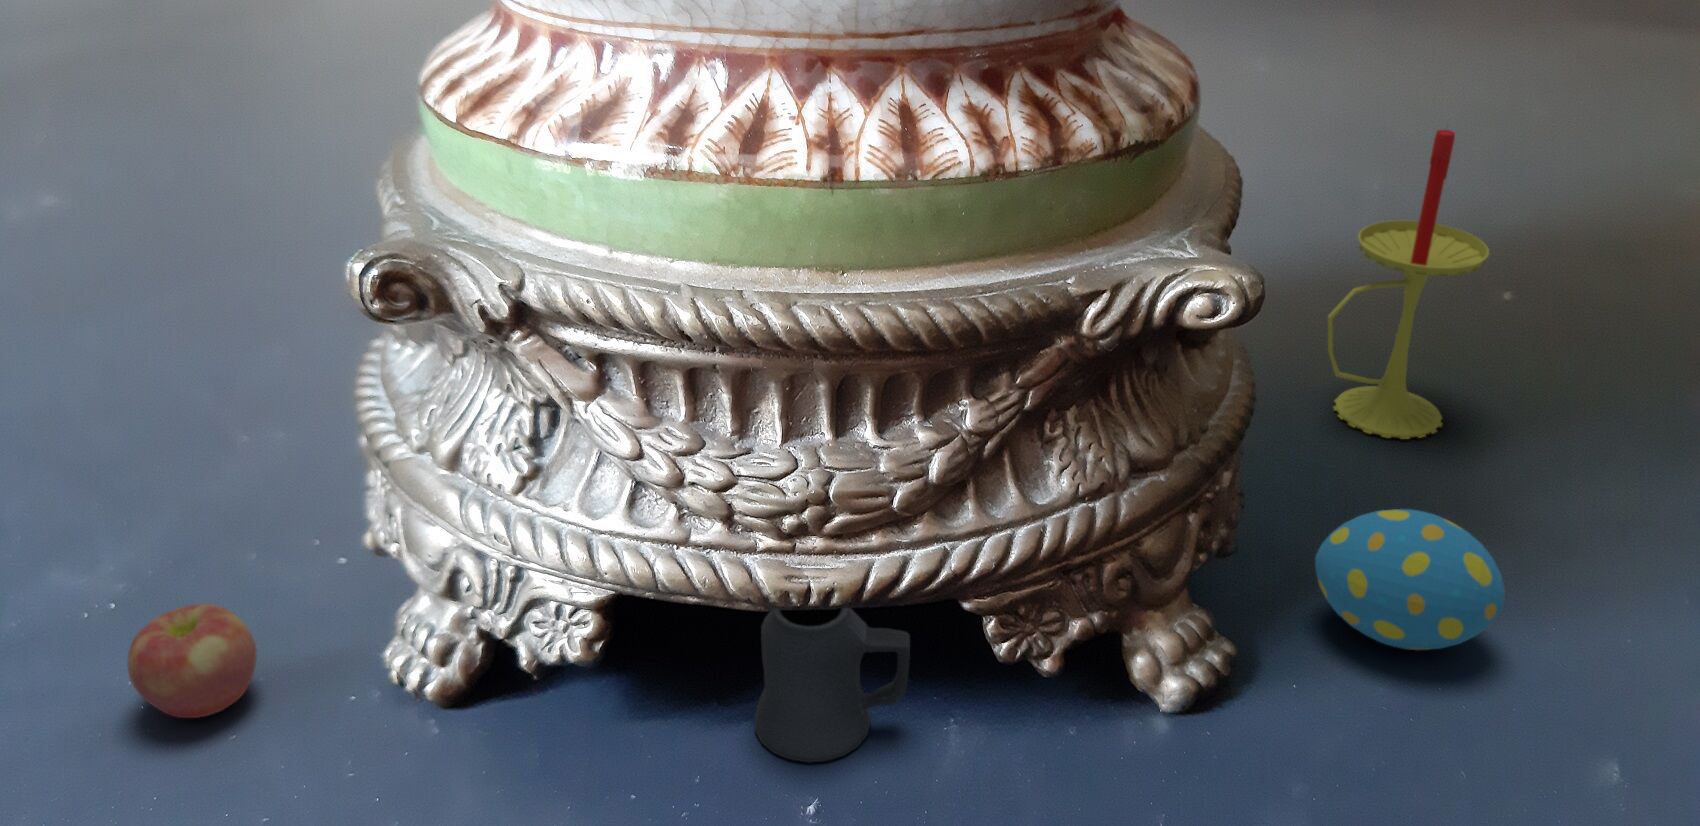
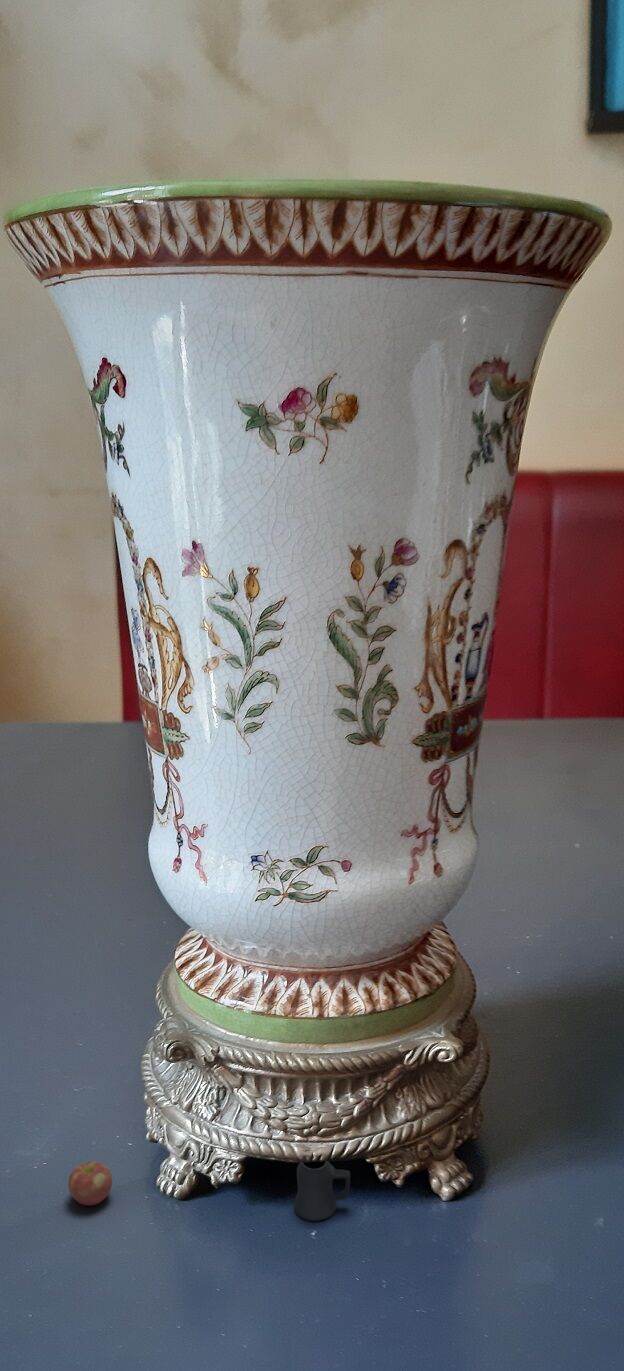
candle: present [1328,130,1489,439] -> none [526,956,589,1085]
decorative egg: present [1315,509,1505,650] -> none [506,1121,574,1178]

